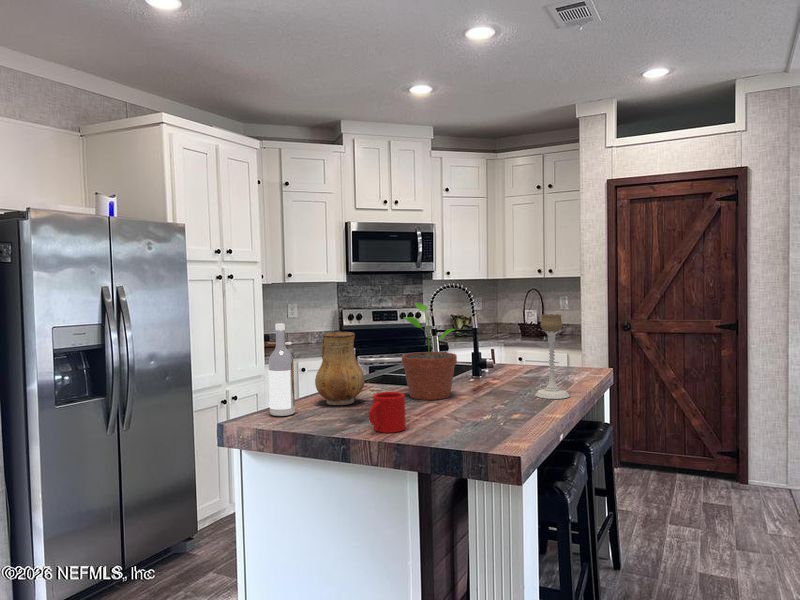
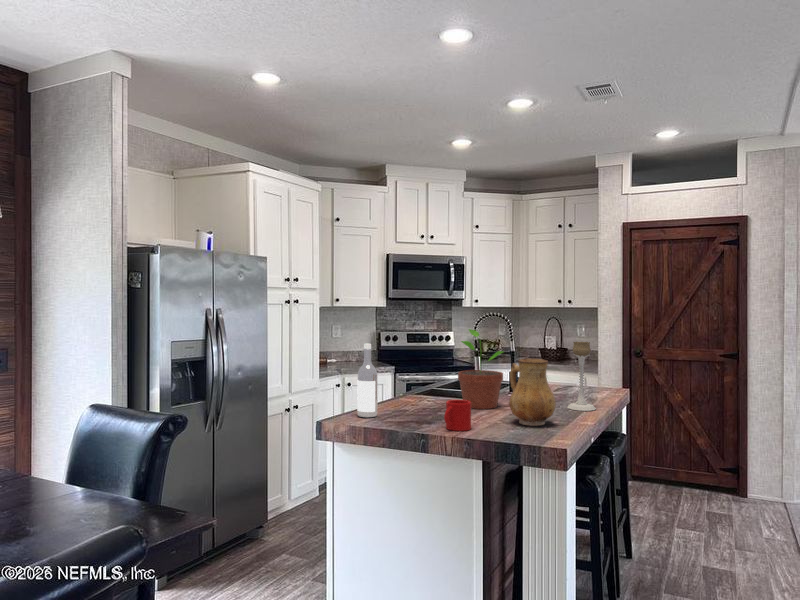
ceramic pitcher: present [315,332,364,405] -> present [509,358,556,426]

